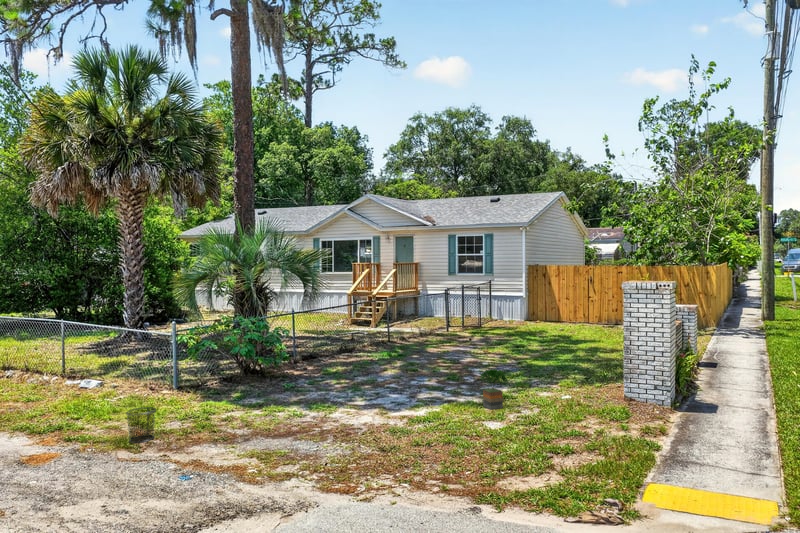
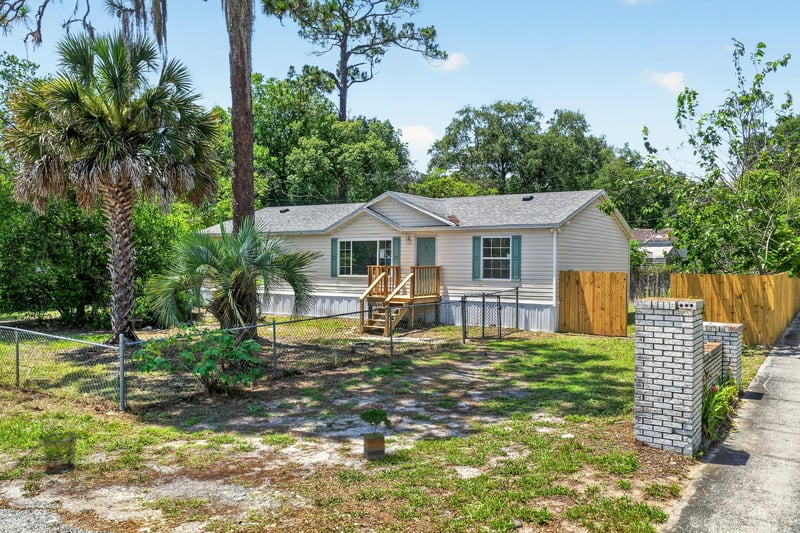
potted tree: present [480,369,508,410] -> present [359,408,392,460]

